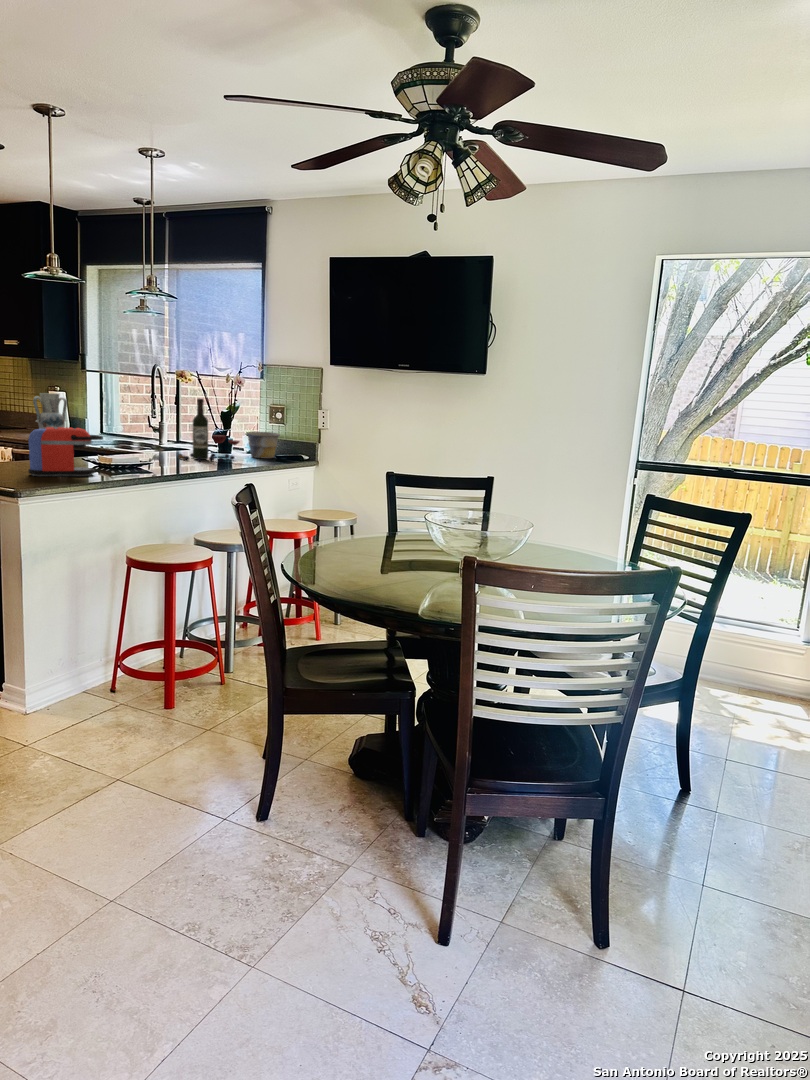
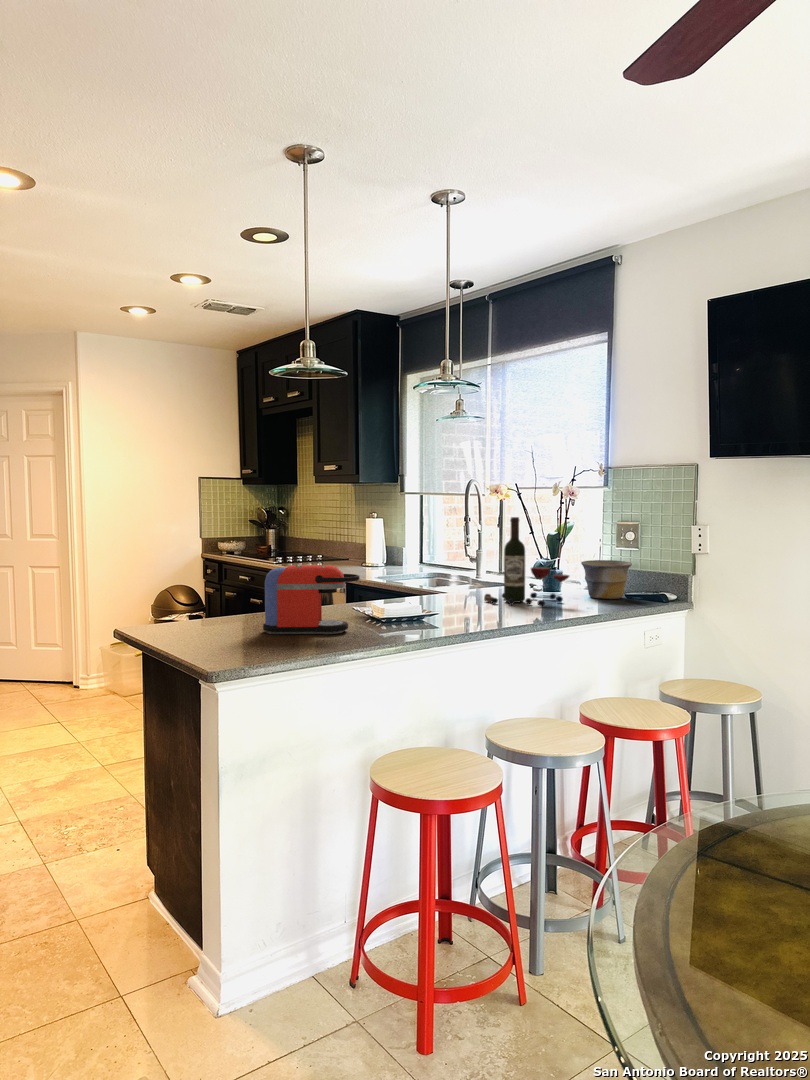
vase: present [33,393,67,429] -> none [341,521,377,572]

